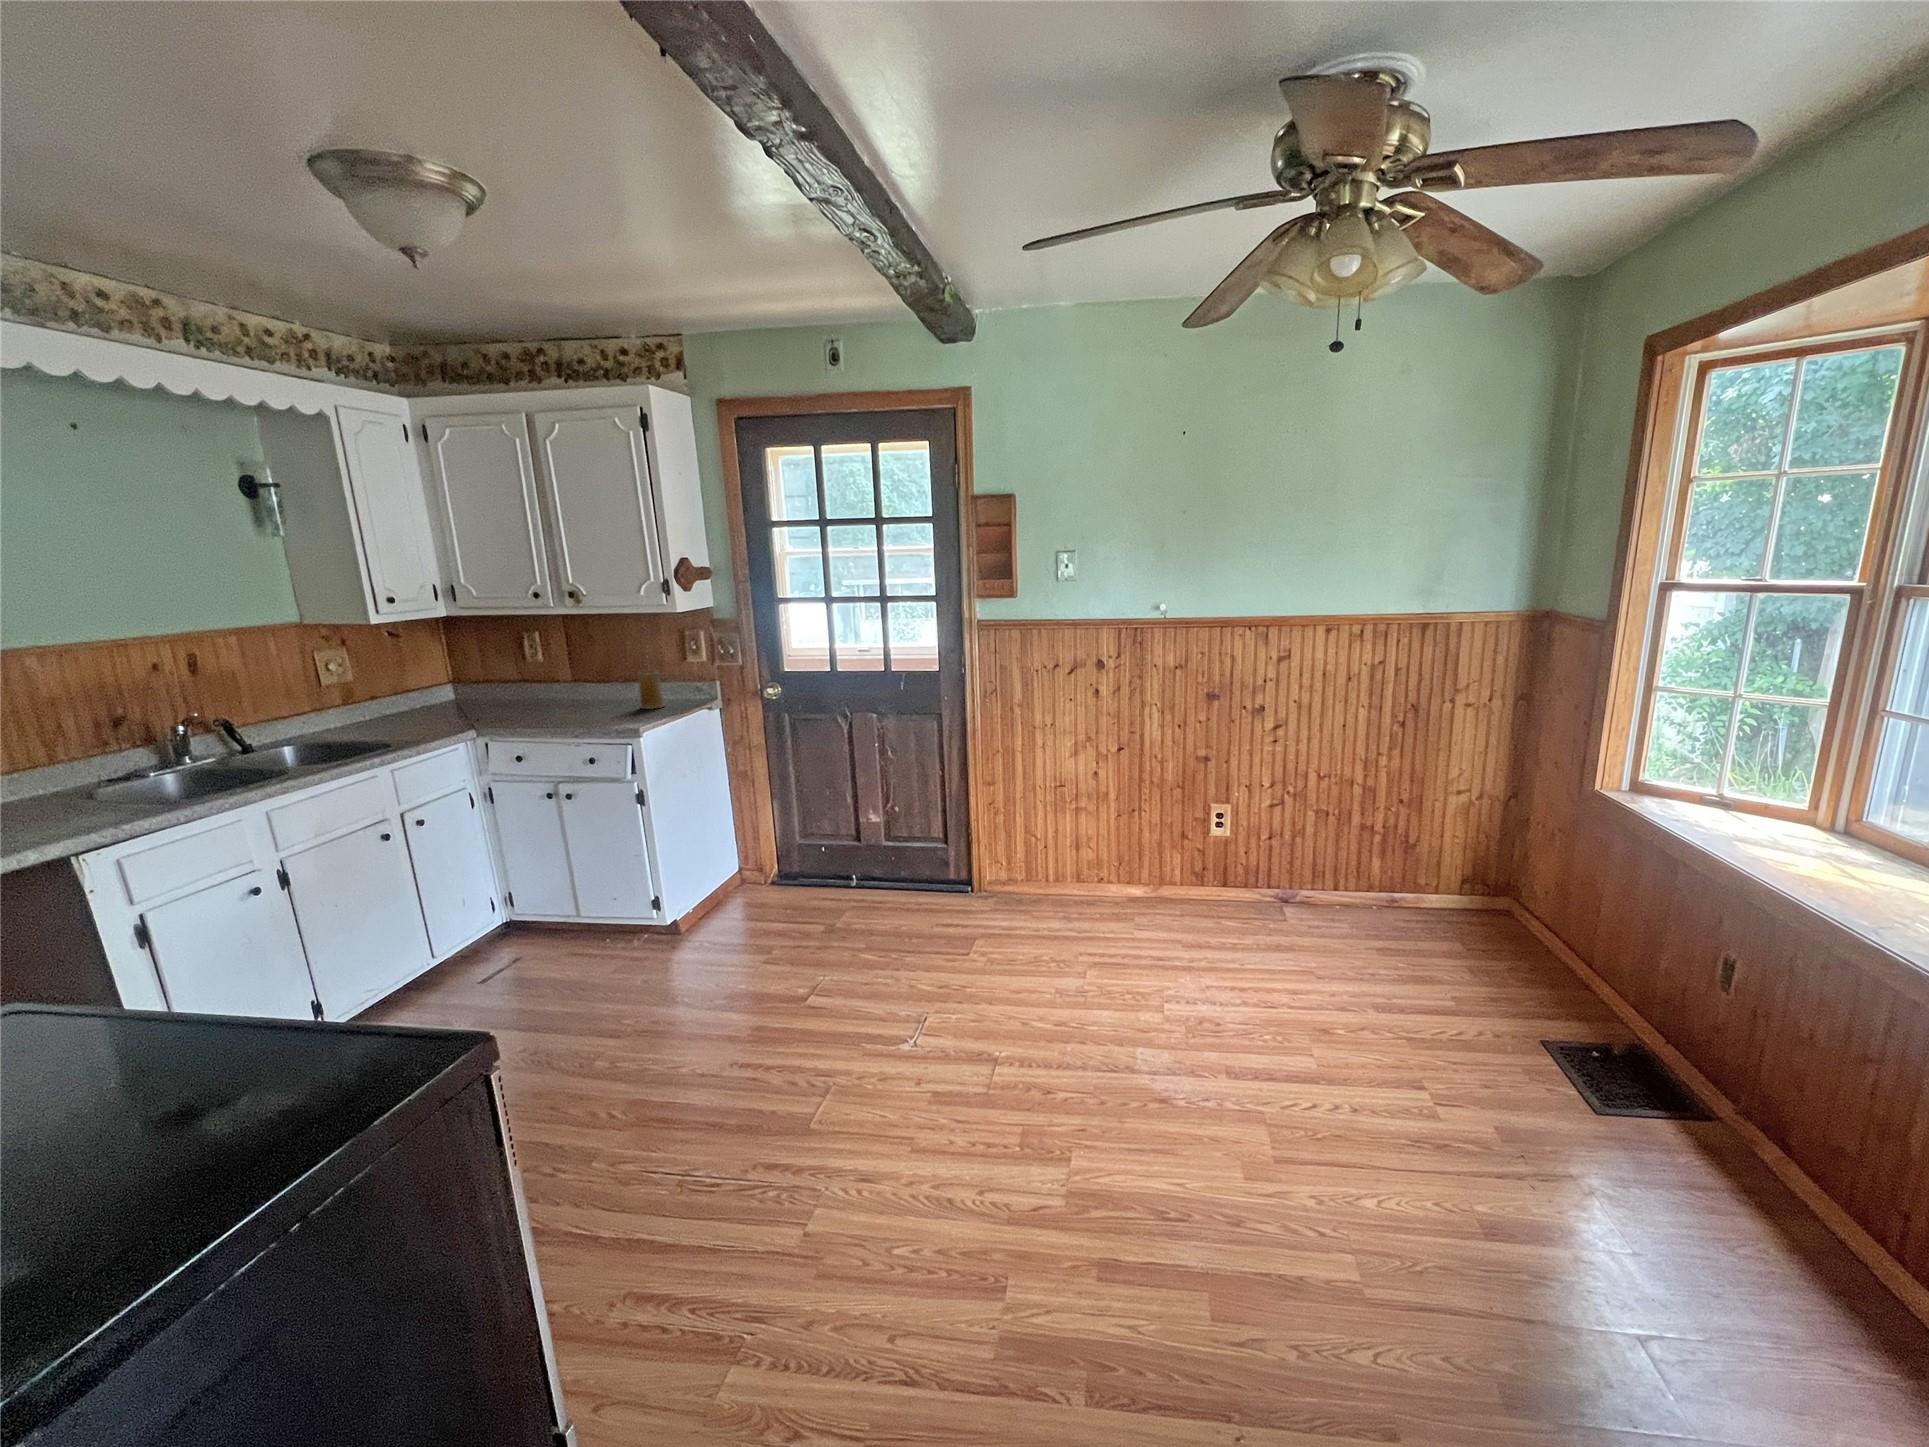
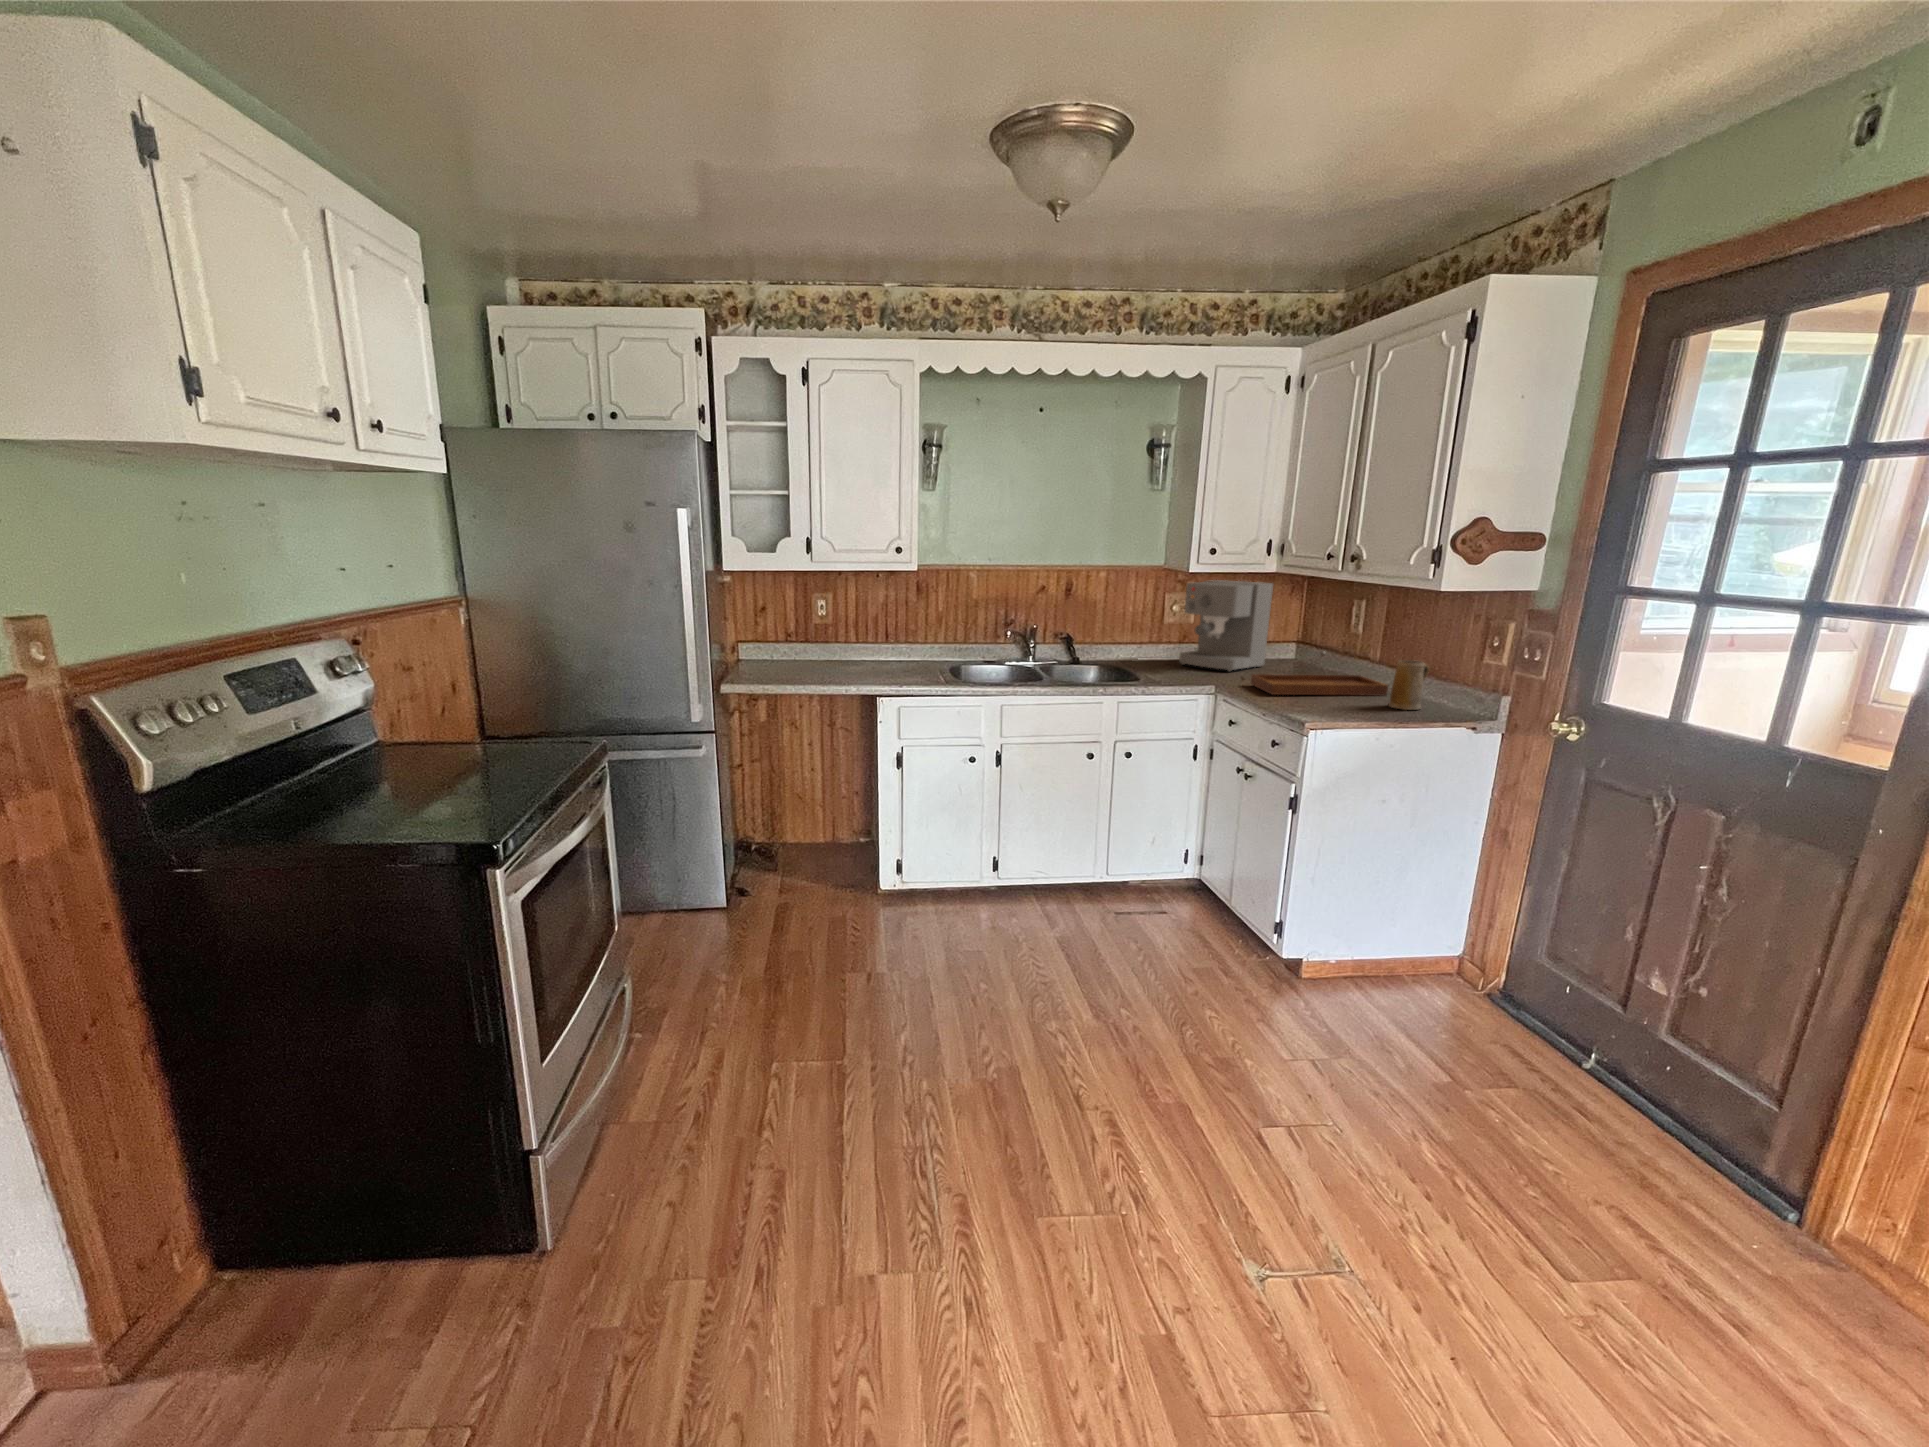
coffee maker: none [356,627,457,724] -> present [1179,580,1273,672]
tray: none [501,678,617,722] -> present [1251,650,1388,696]

